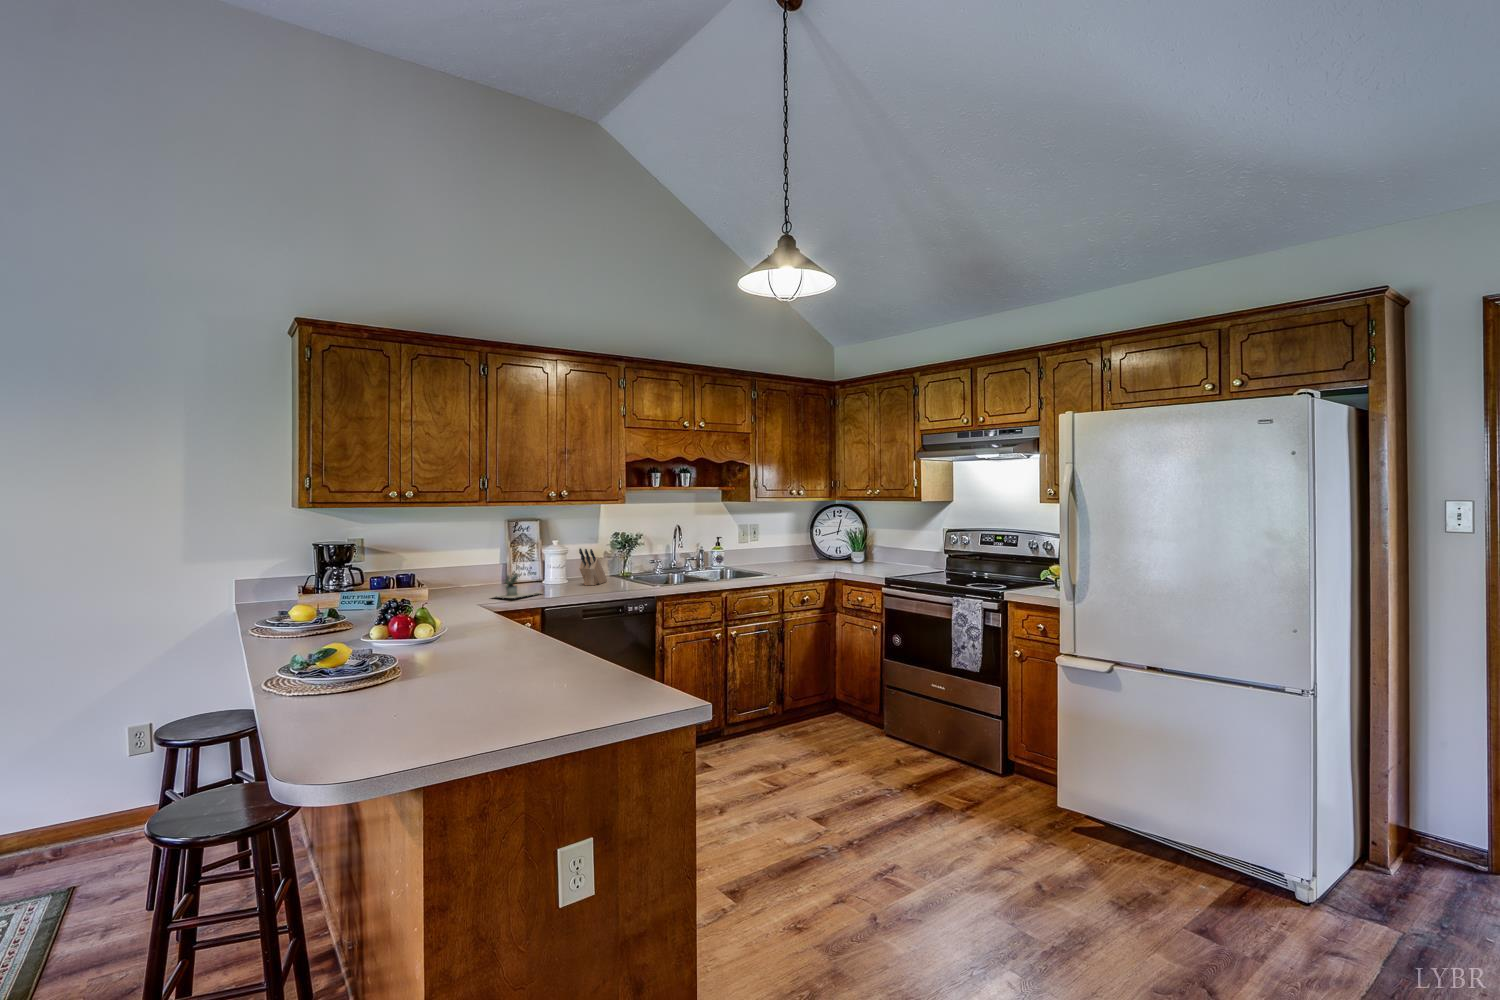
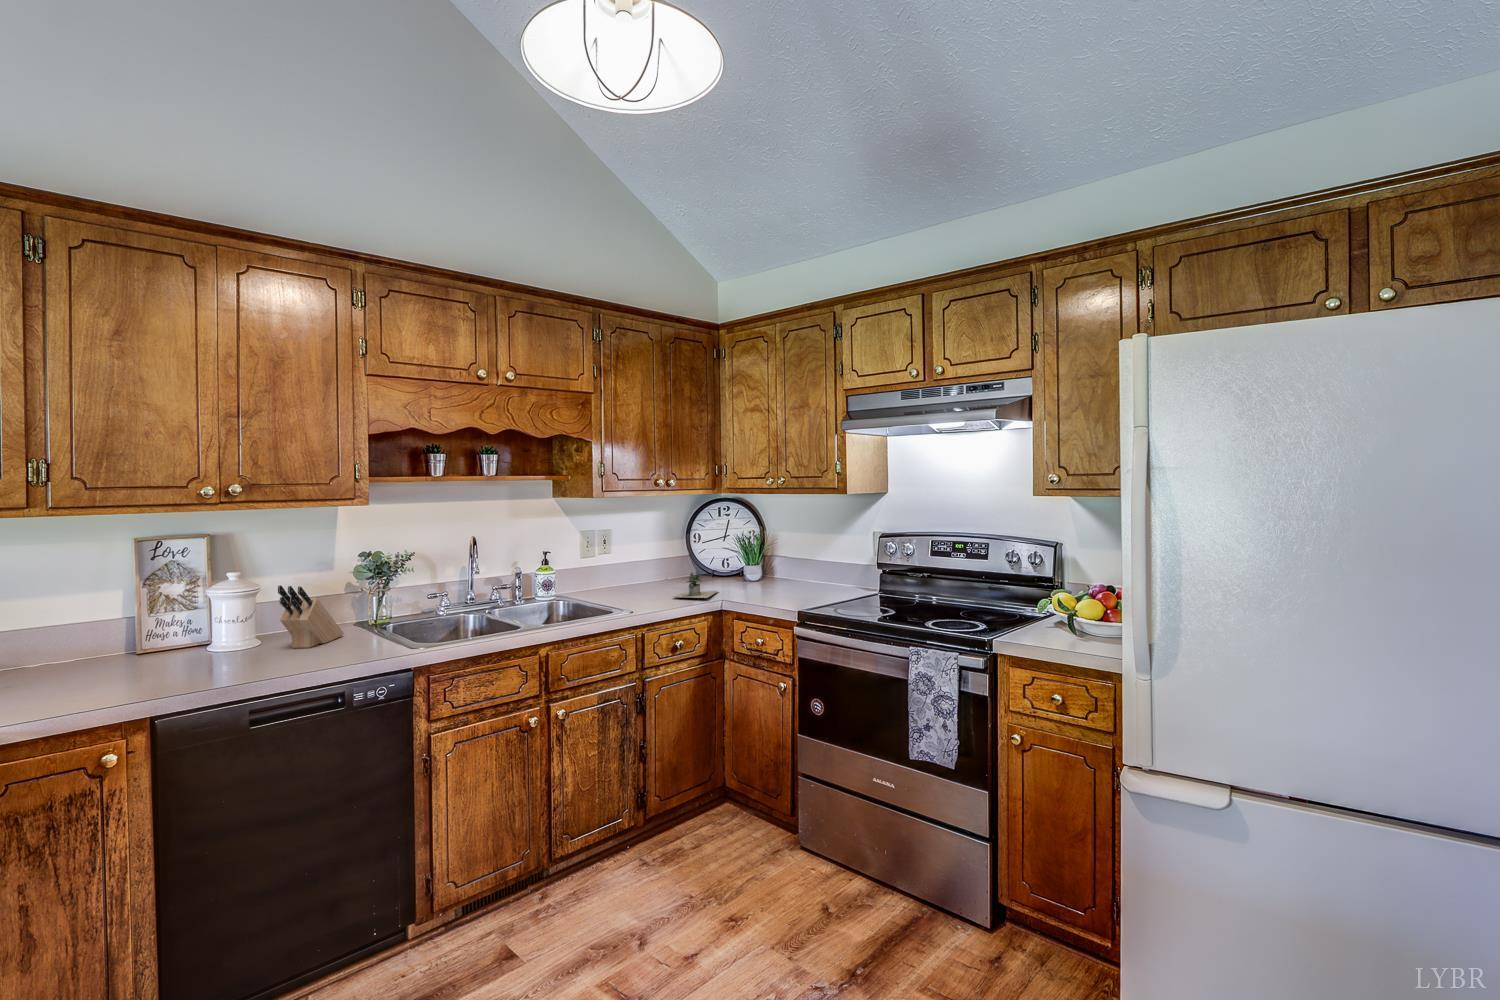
potted plant: present [496,574,537,598] -> present [674,571,718,598]

